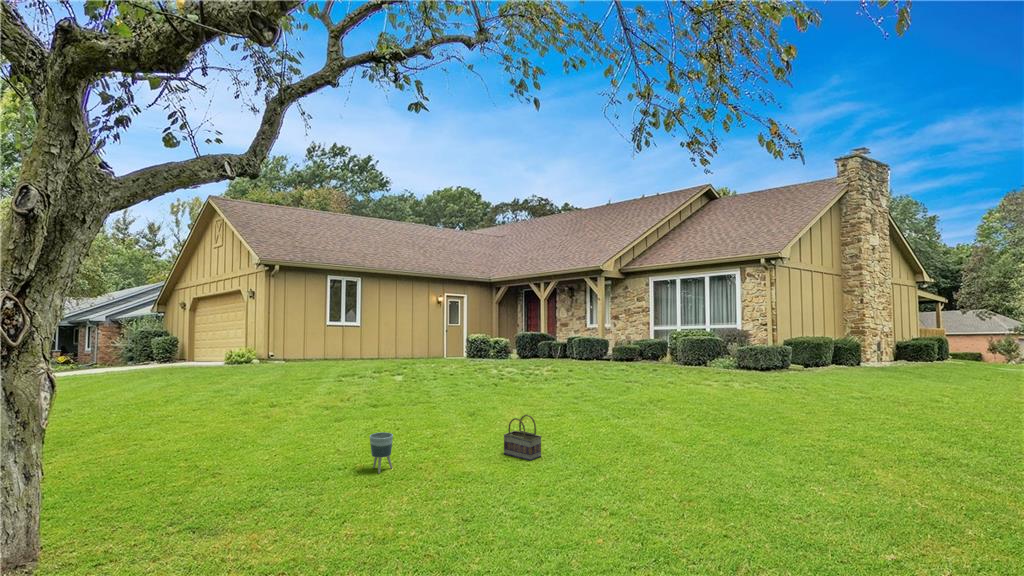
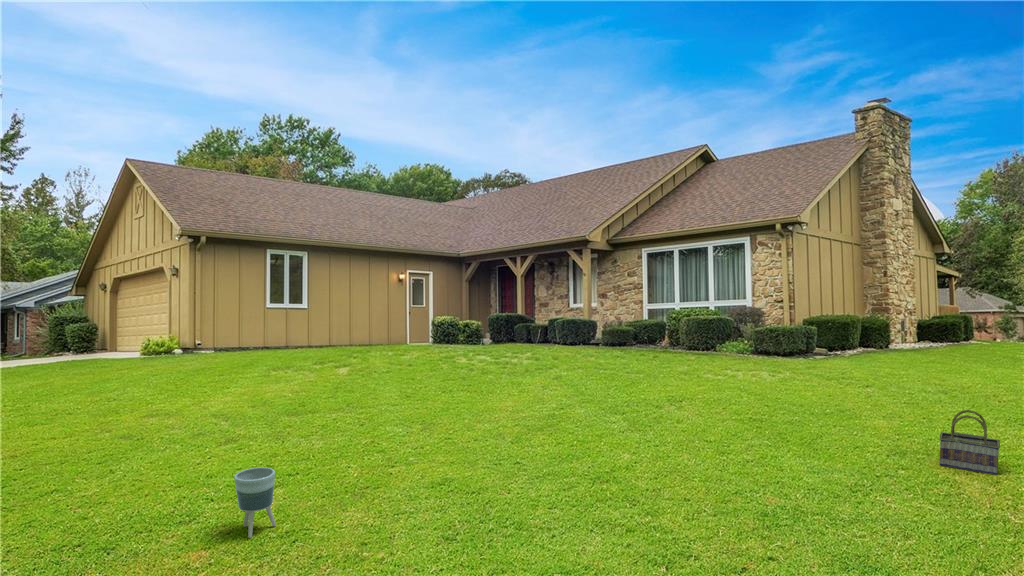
basket: present [504,415,542,460] -> present [939,410,1000,475]

